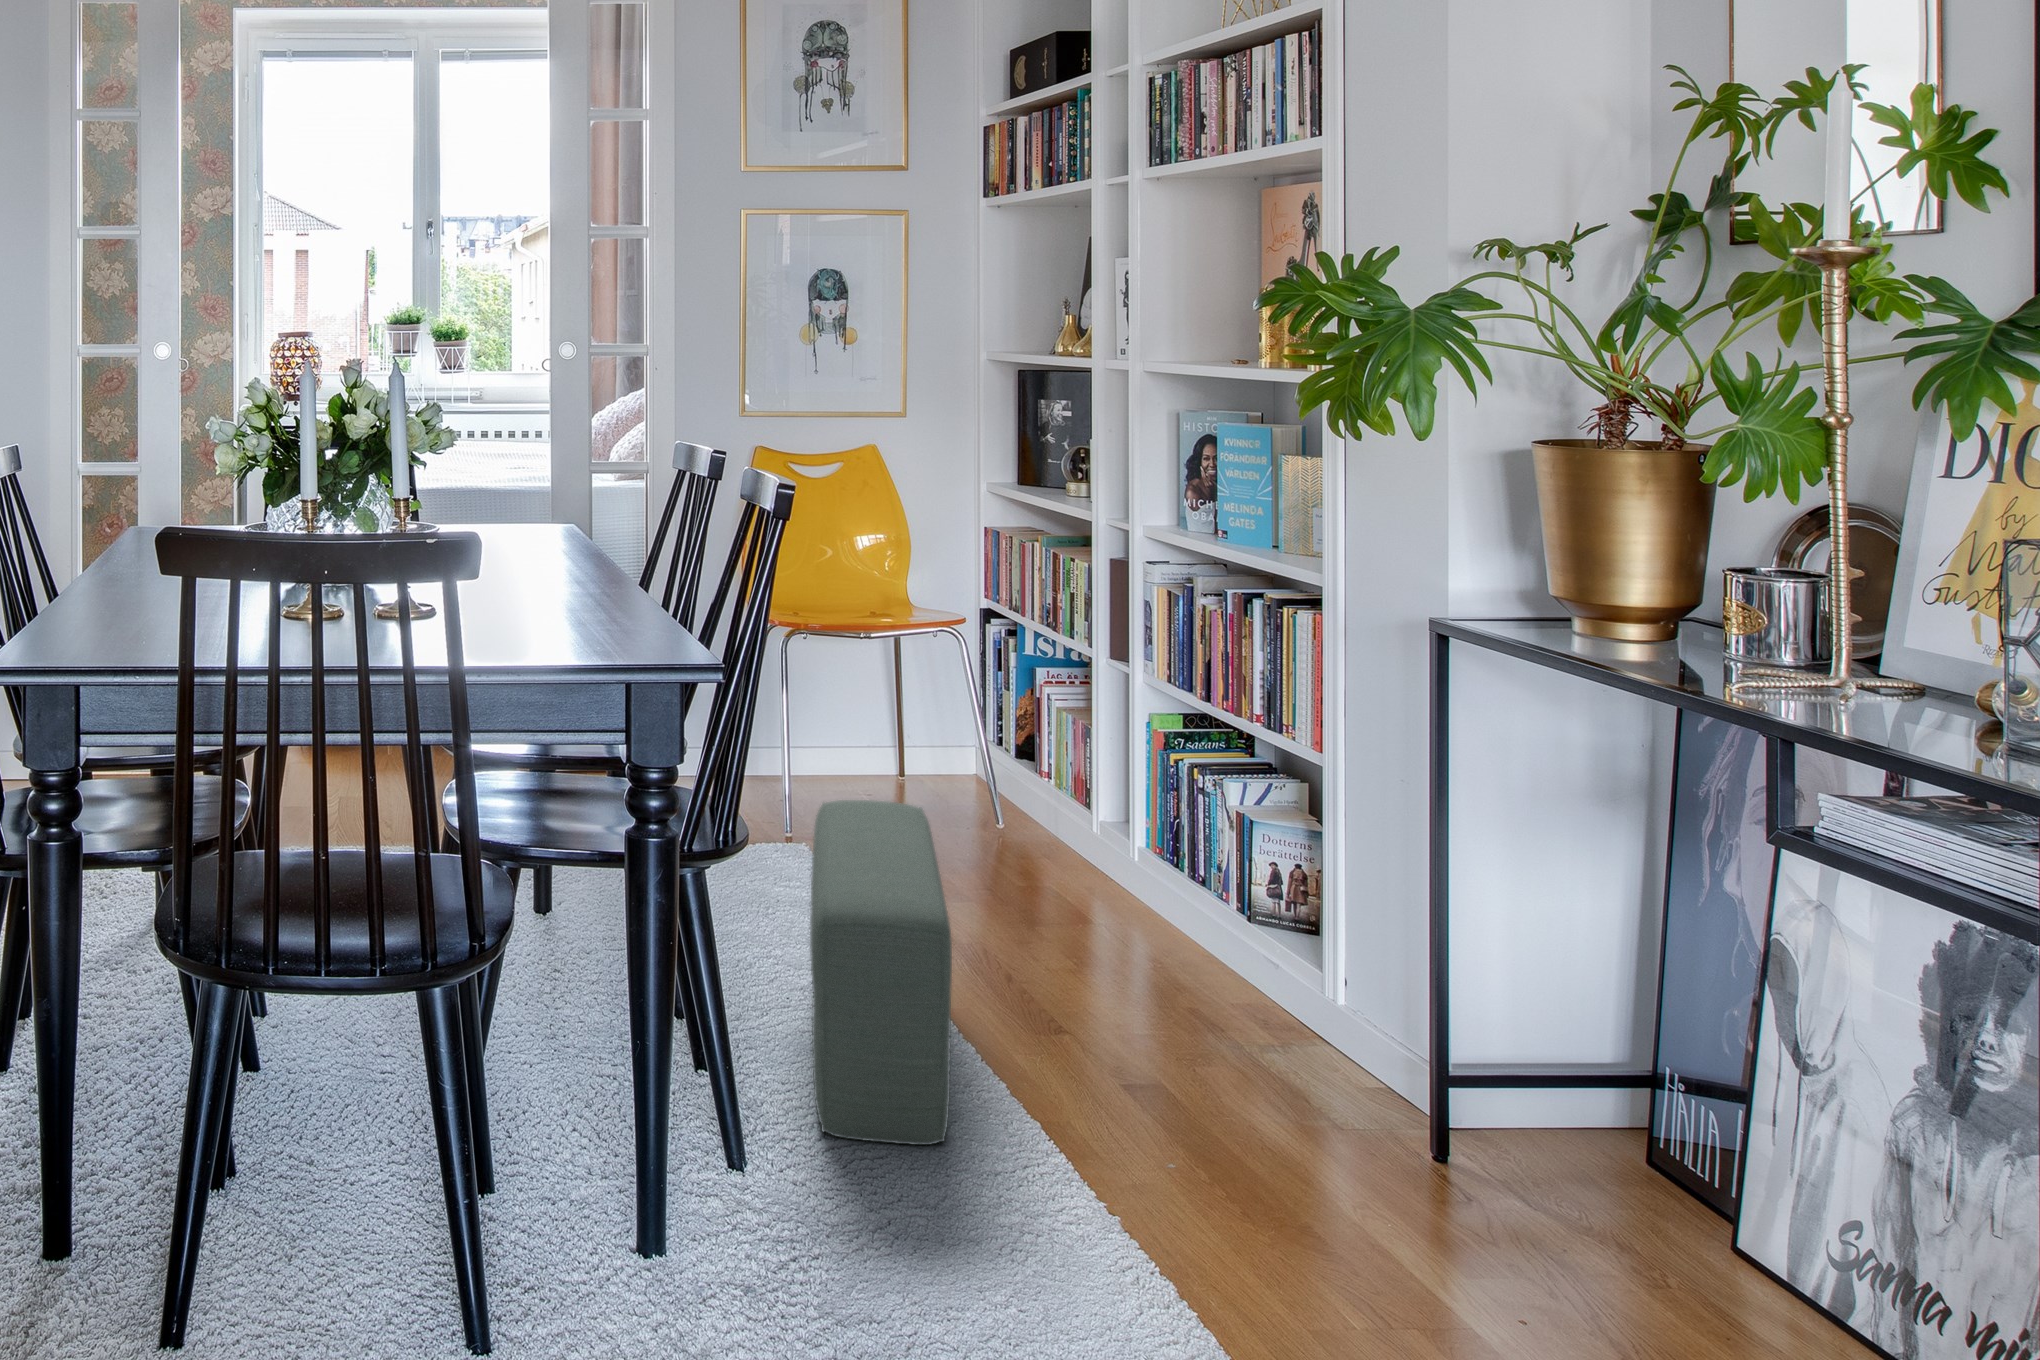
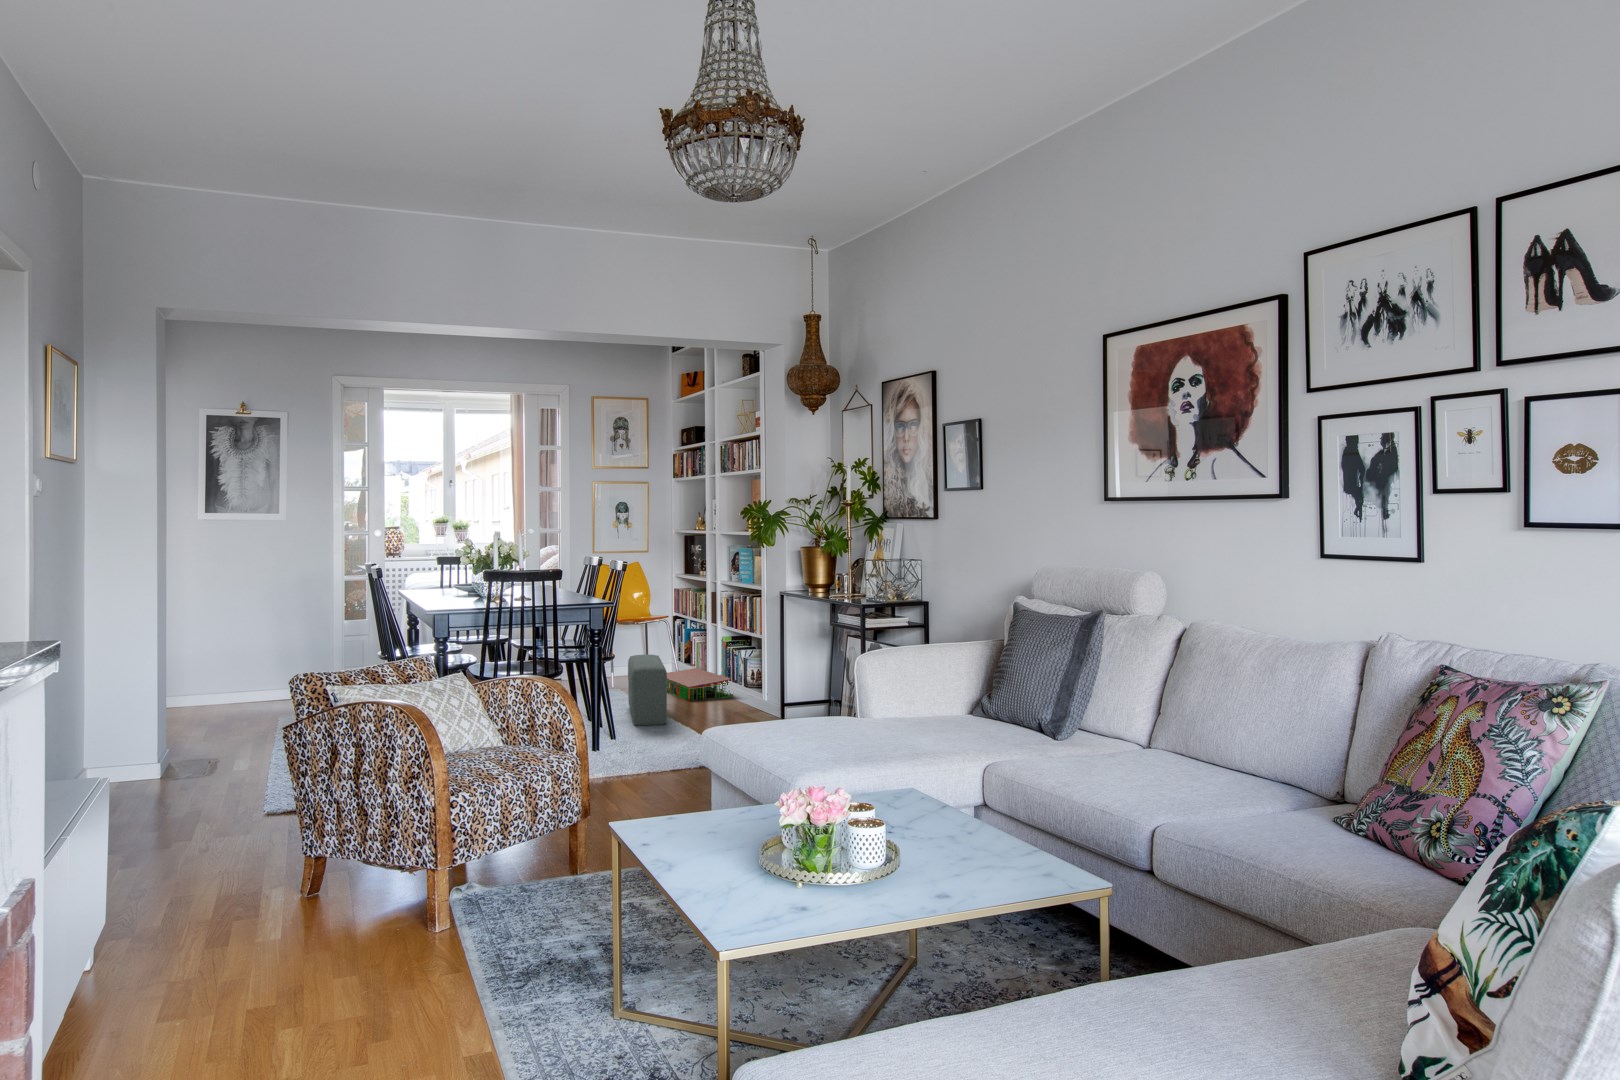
storage bin: none [924,804,1199,961] -> present [667,668,733,700]

